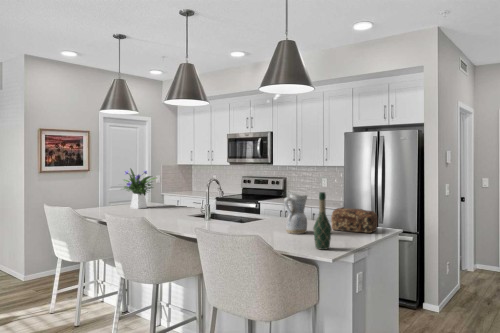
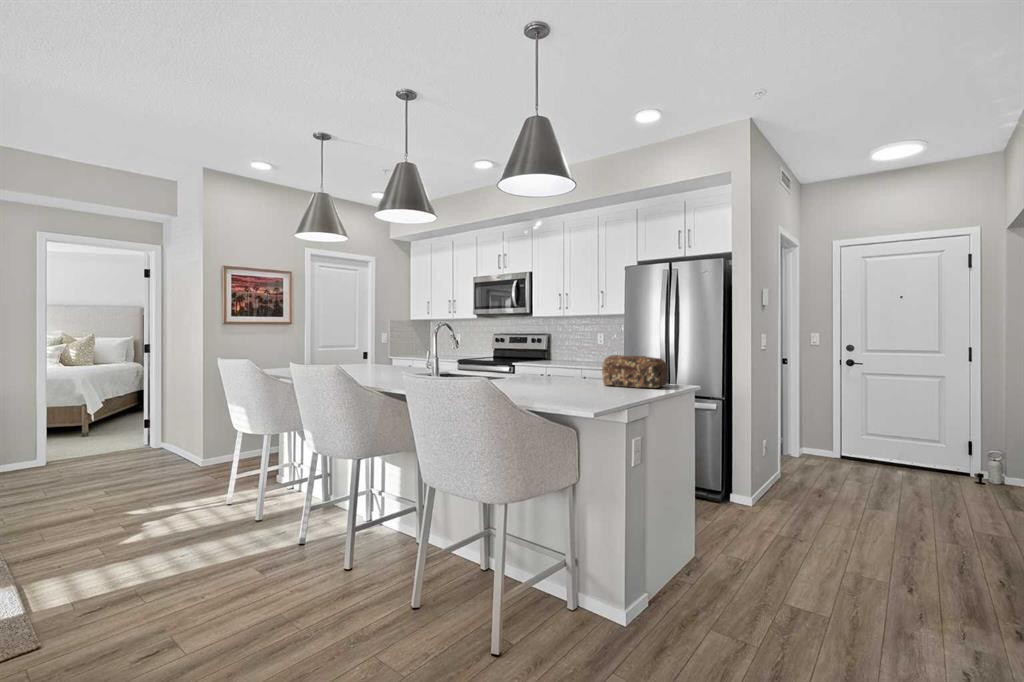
flower arrangement: present [124,169,155,209] -> none [320,312,374,367]
wine bottle: present [313,192,332,250] -> none [572,320,598,404]
ceramic pitcher: present [284,194,307,234] -> none [534,334,568,389]

